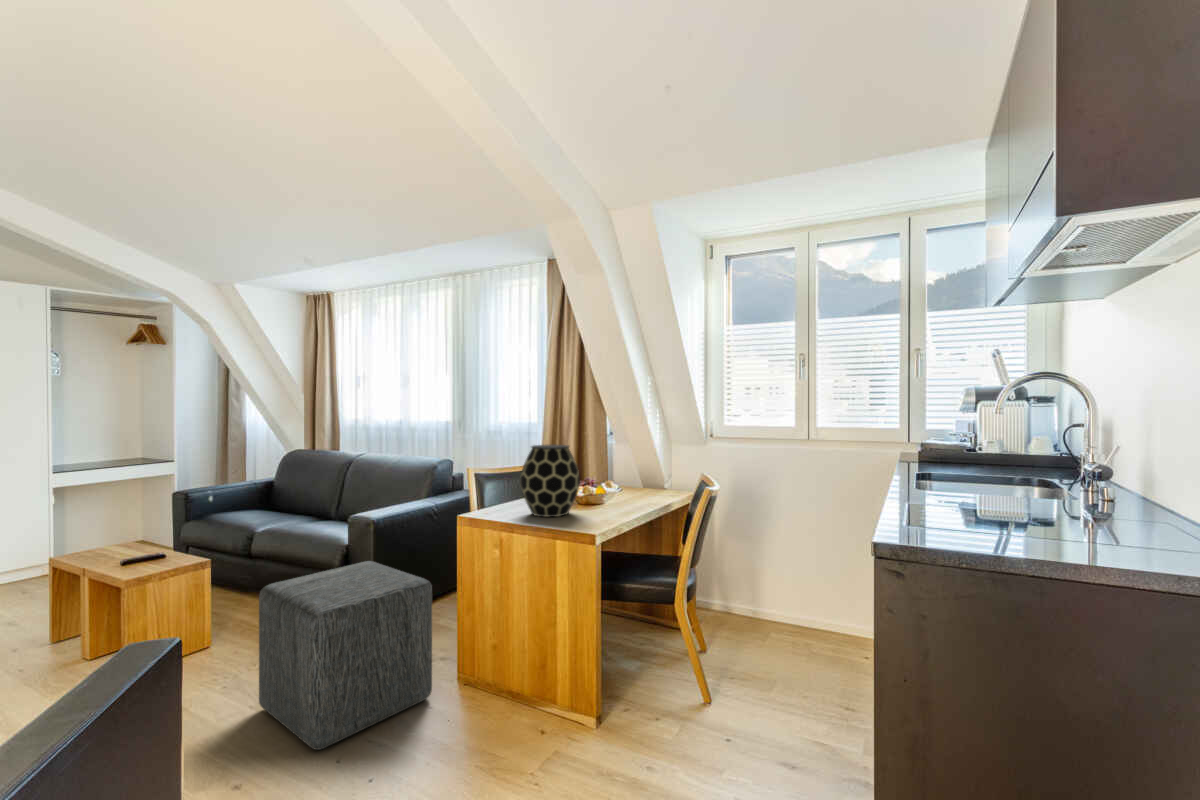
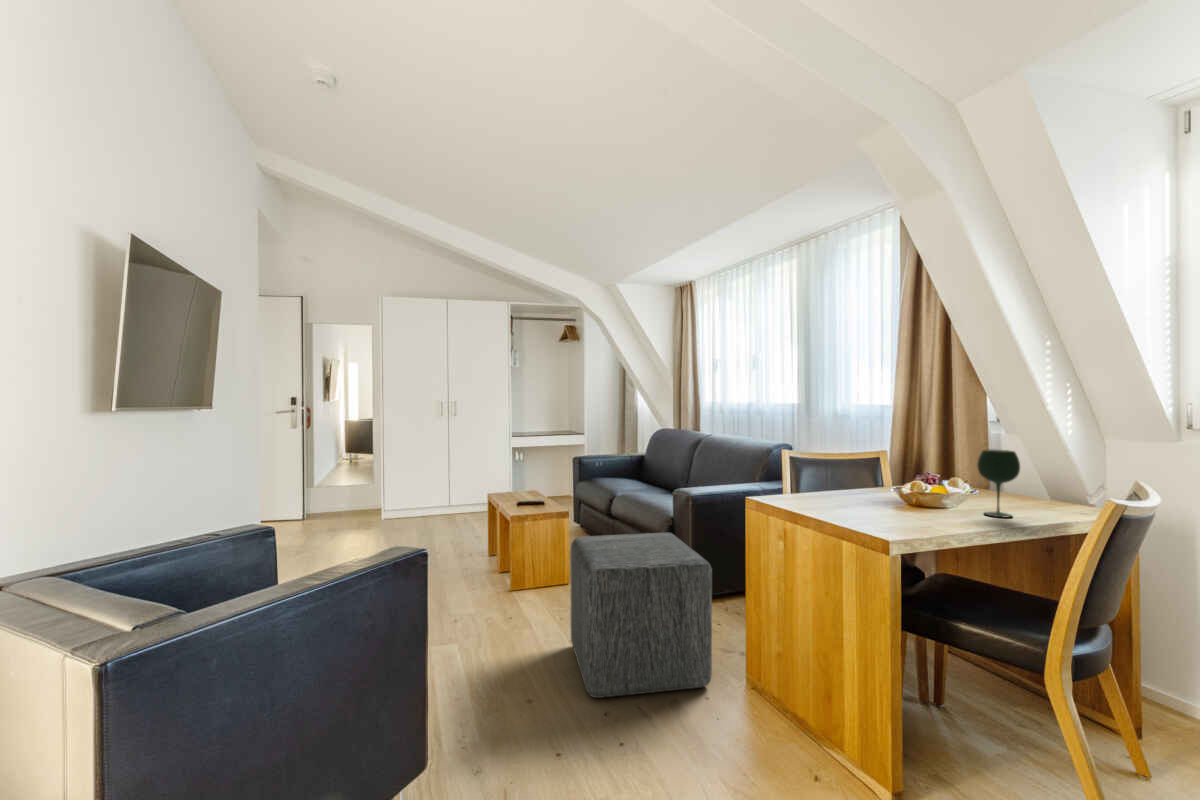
vase: present [520,445,580,517] -> none [818,424,900,515]
wine glass: none [621,458,646,505] -> present [977,450,1020,517]

